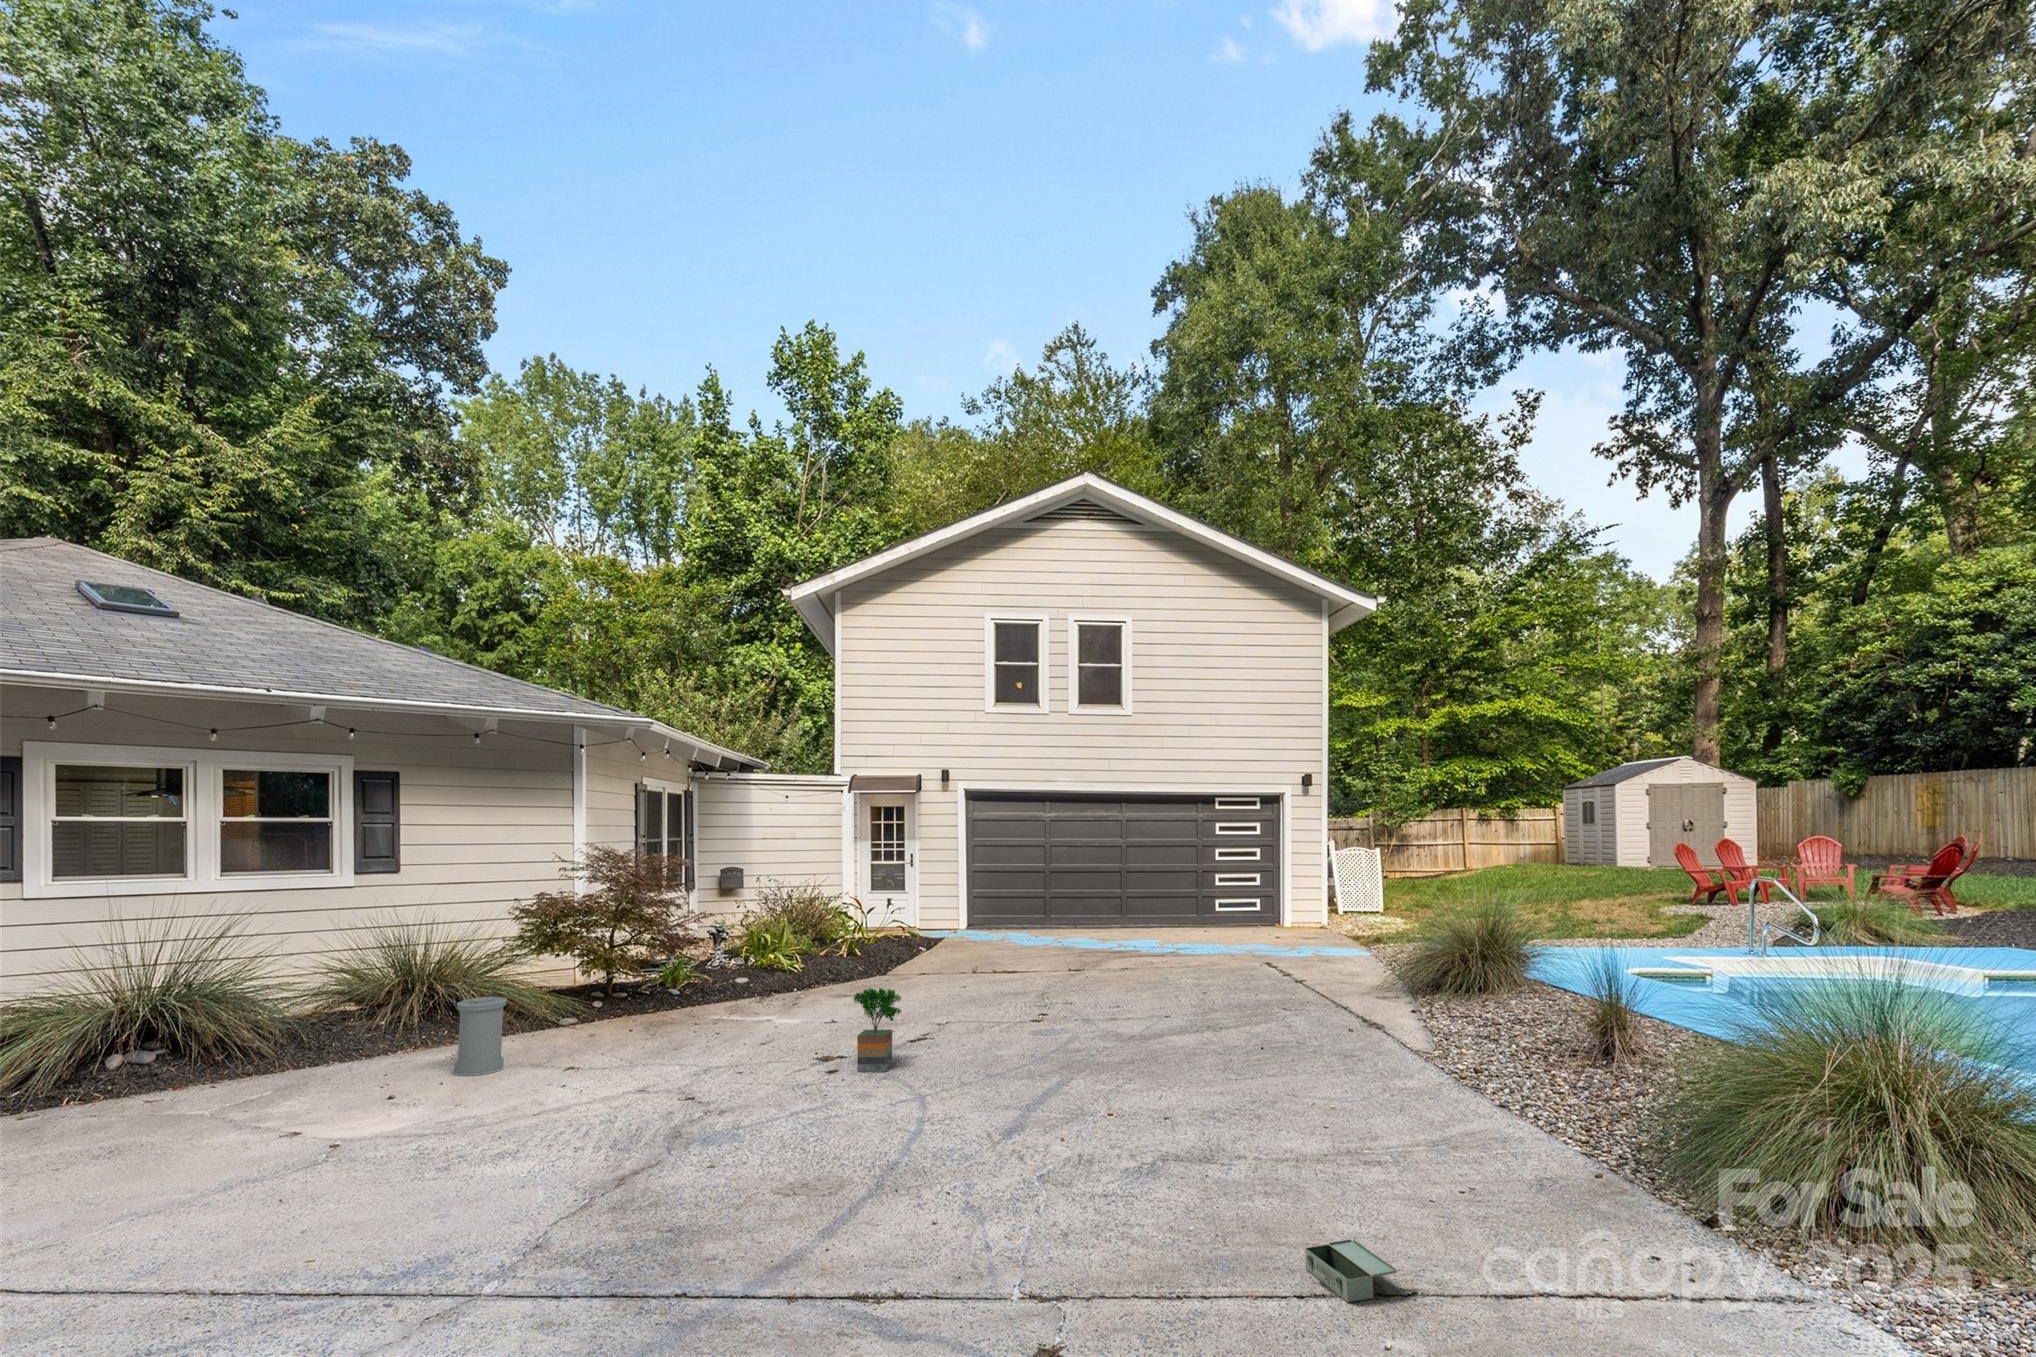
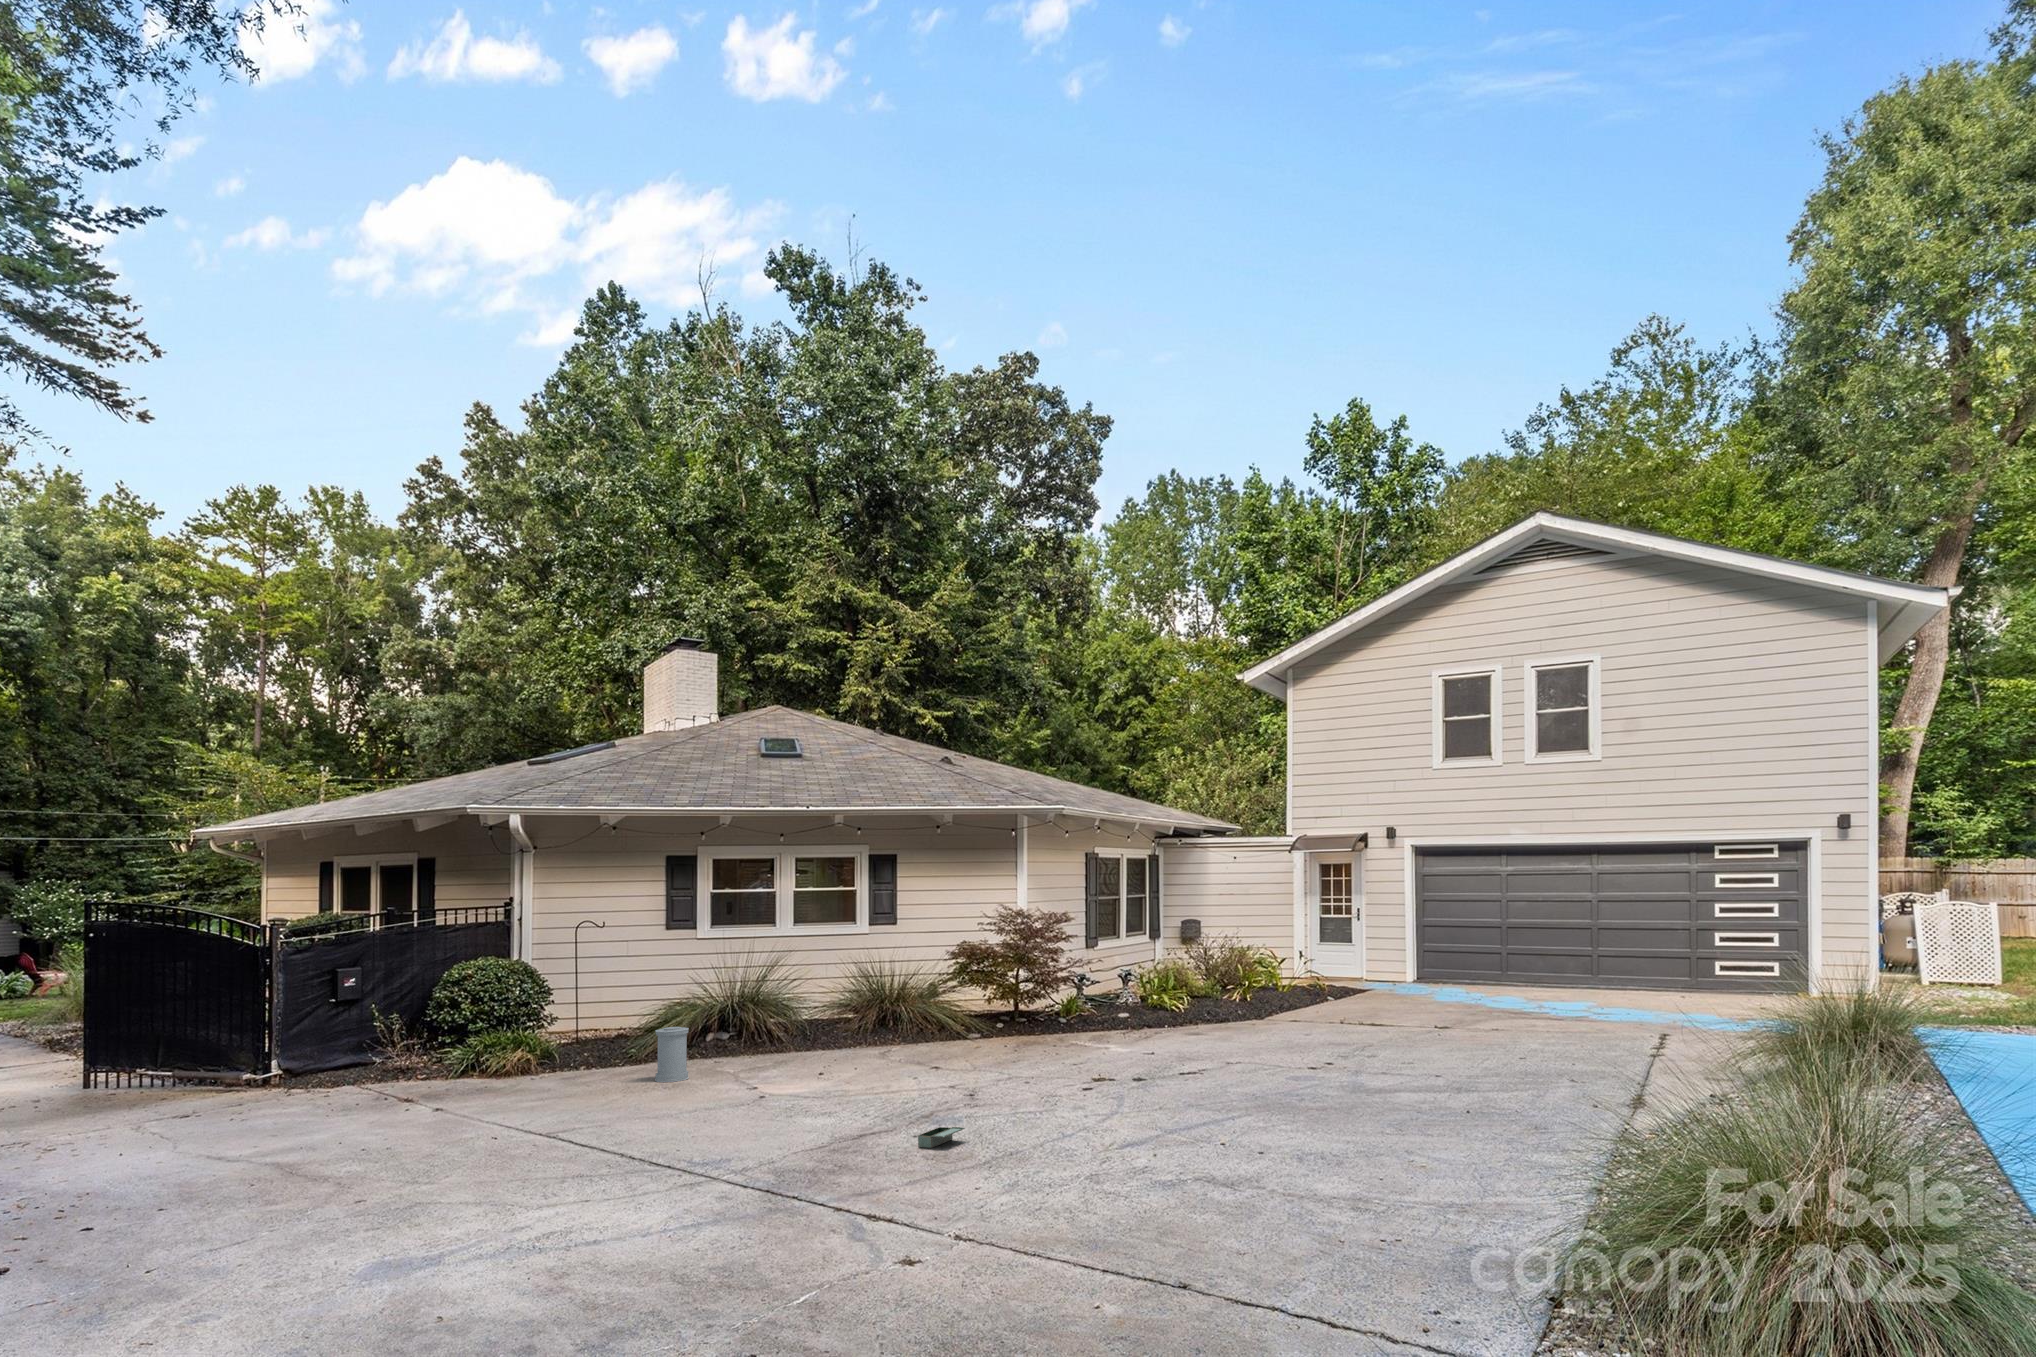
potted tree: present [853,988,901,1072] -> none [1009,1002,1045,1059]
trash can: present [453,997,507,1076] -> present [655,1027,689,1082]

